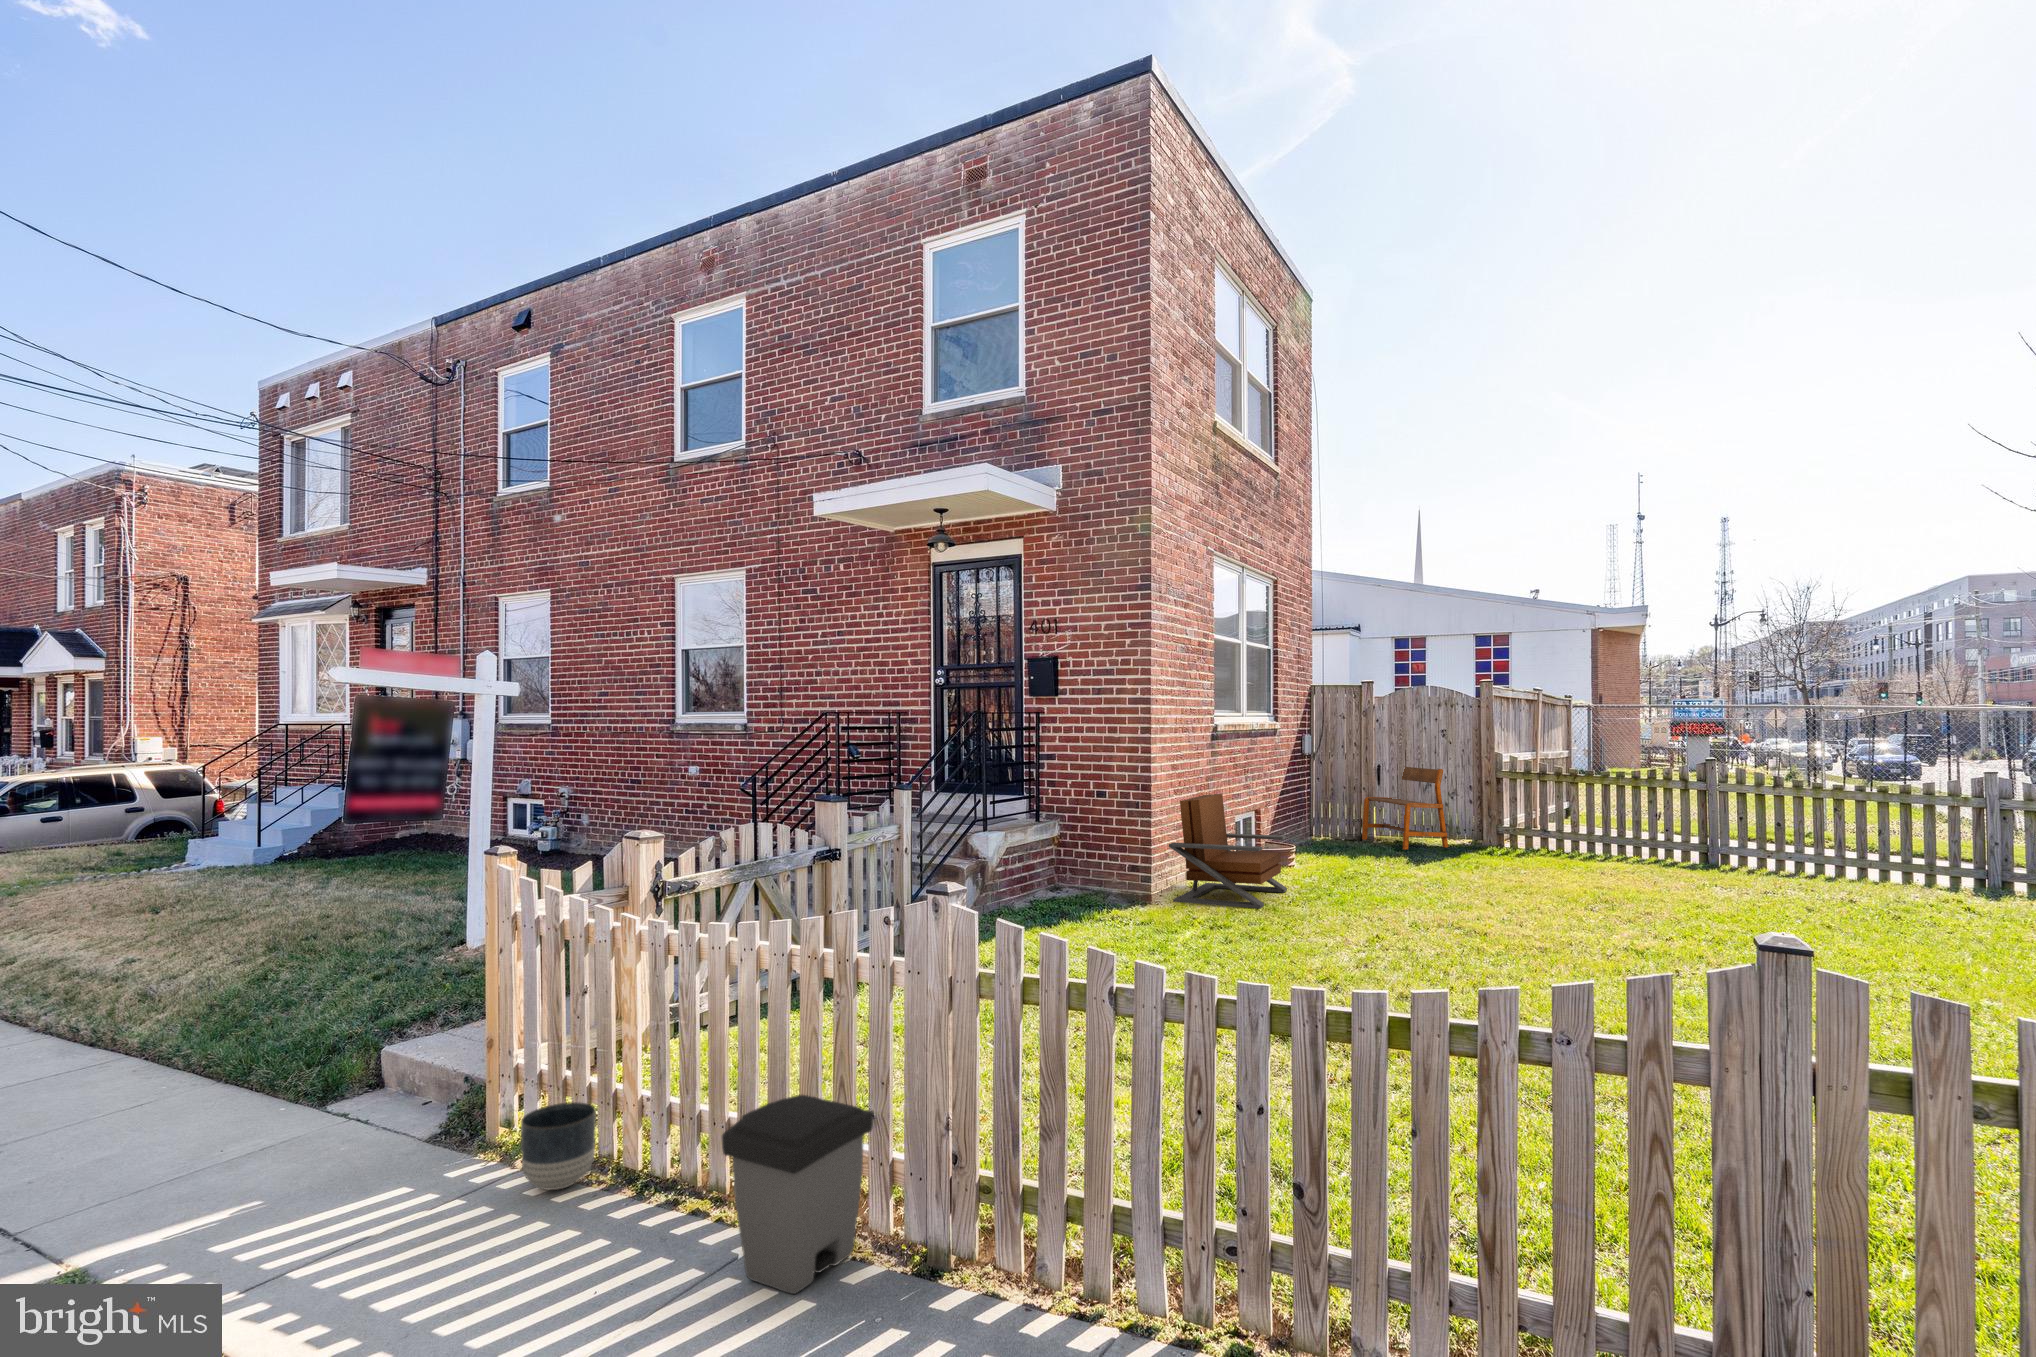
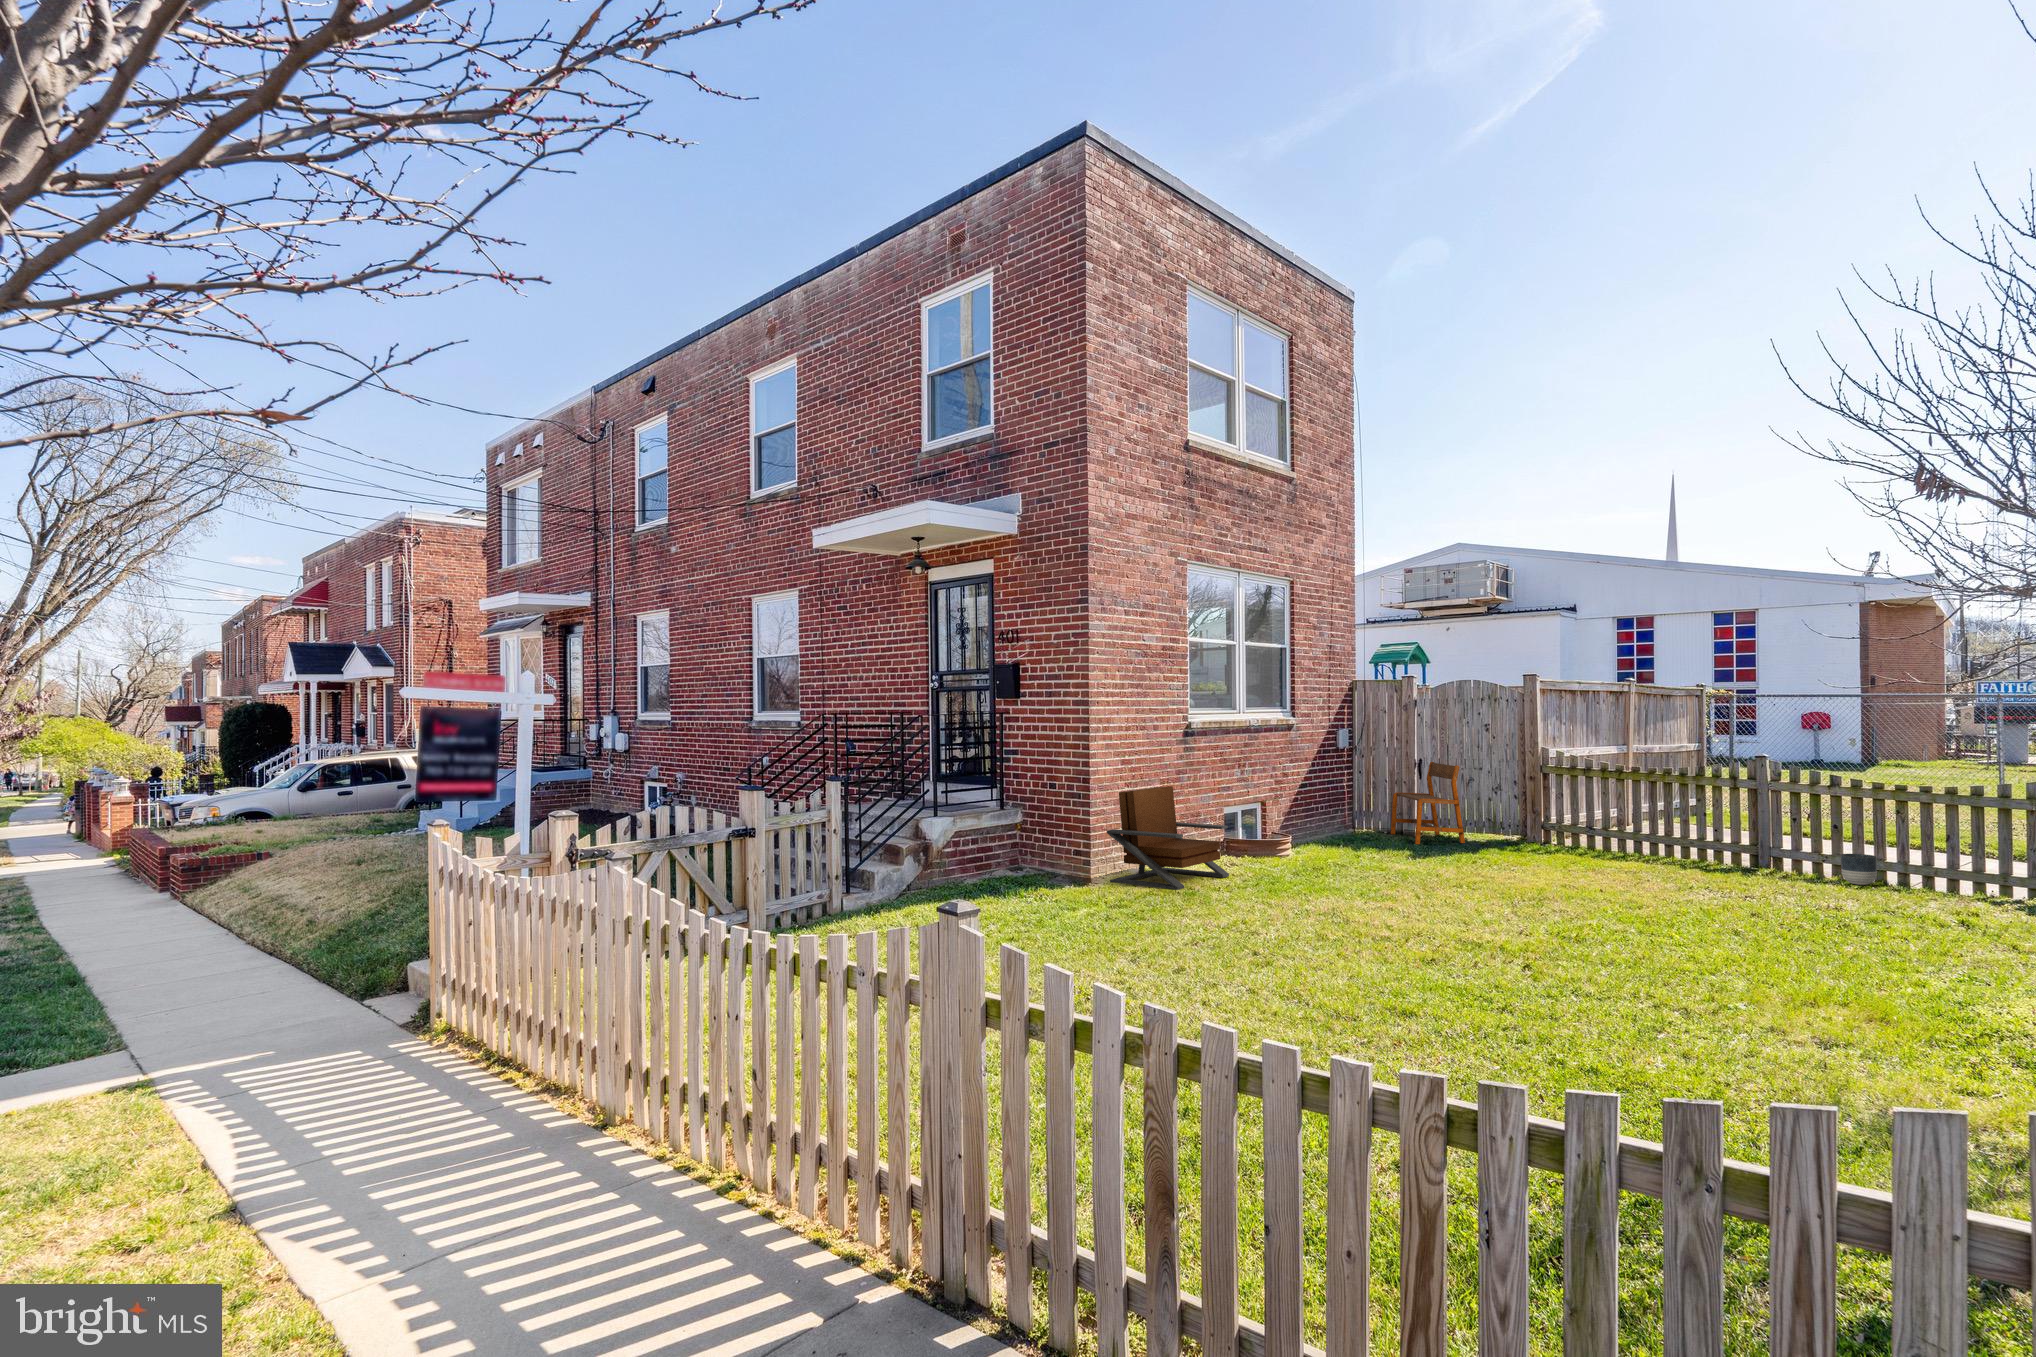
trash can: present [722,1095,873,1294] -> none [479,981,585,1104]
planter: present [521,1102,596,1190] -> present [1841,854,1877,885]

